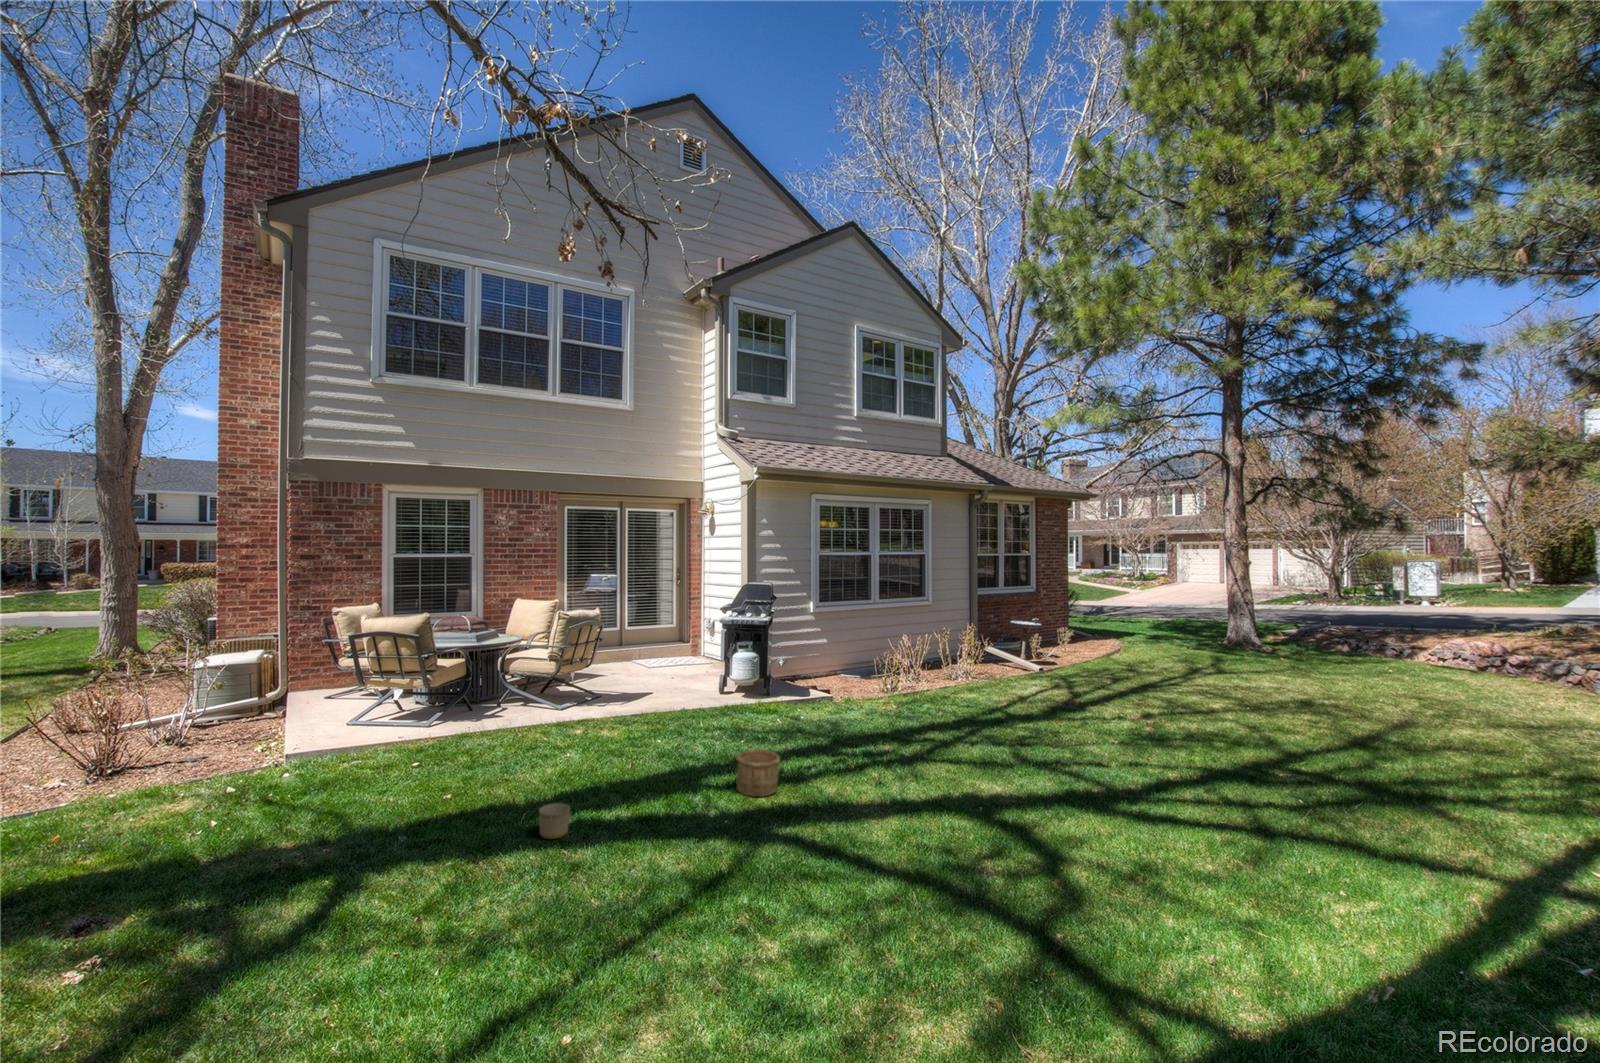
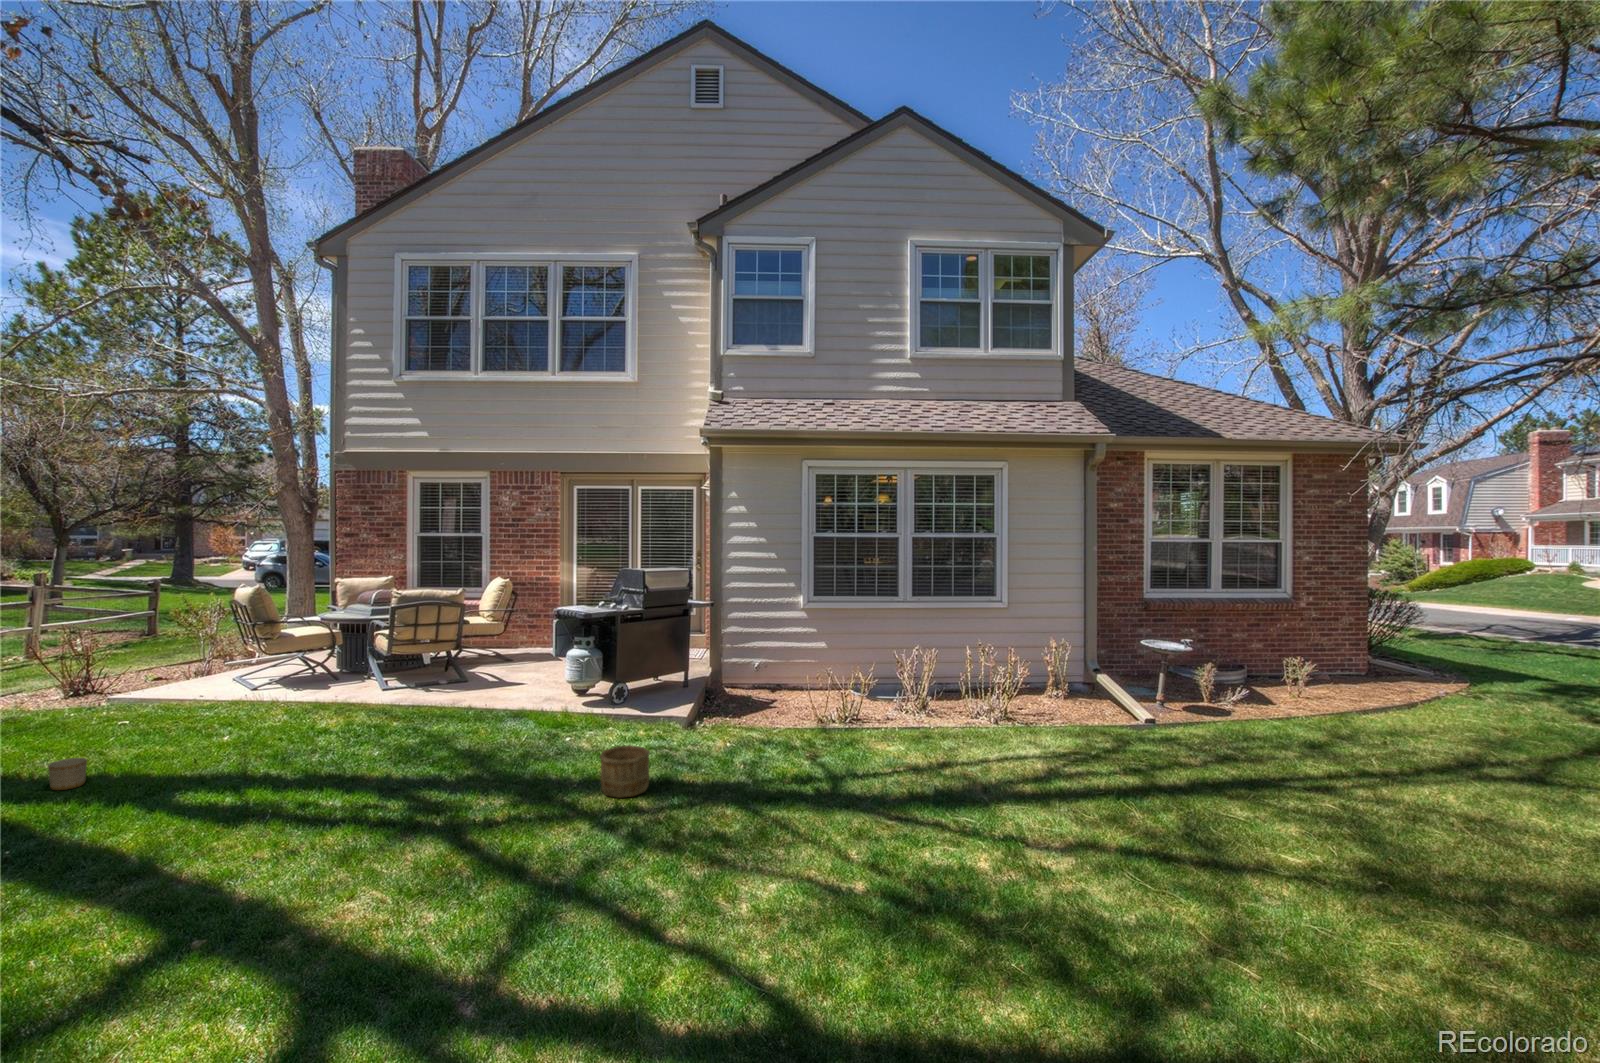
wooden bucket: present [736,749,780,797] -> present [599,745,650,798]

